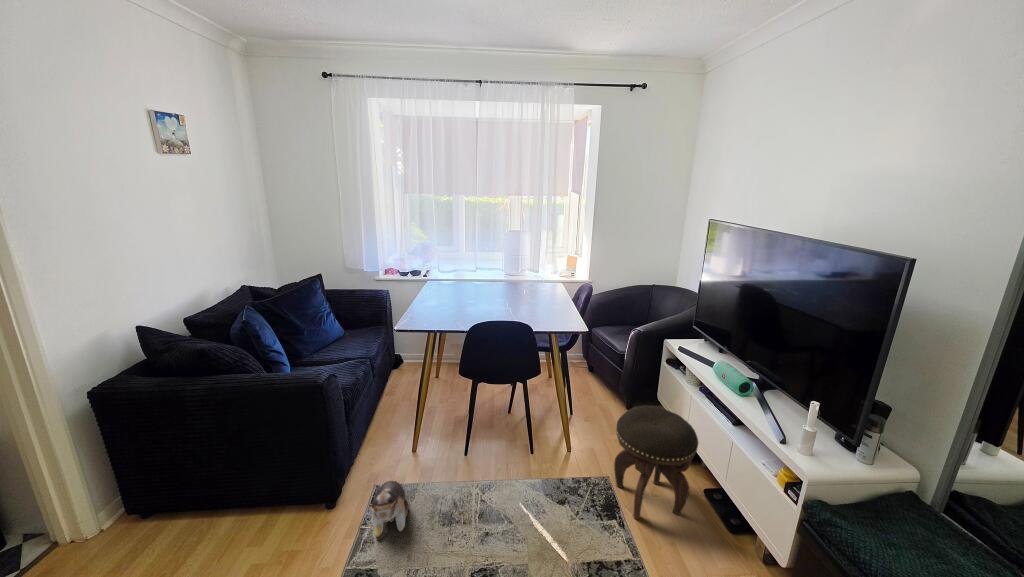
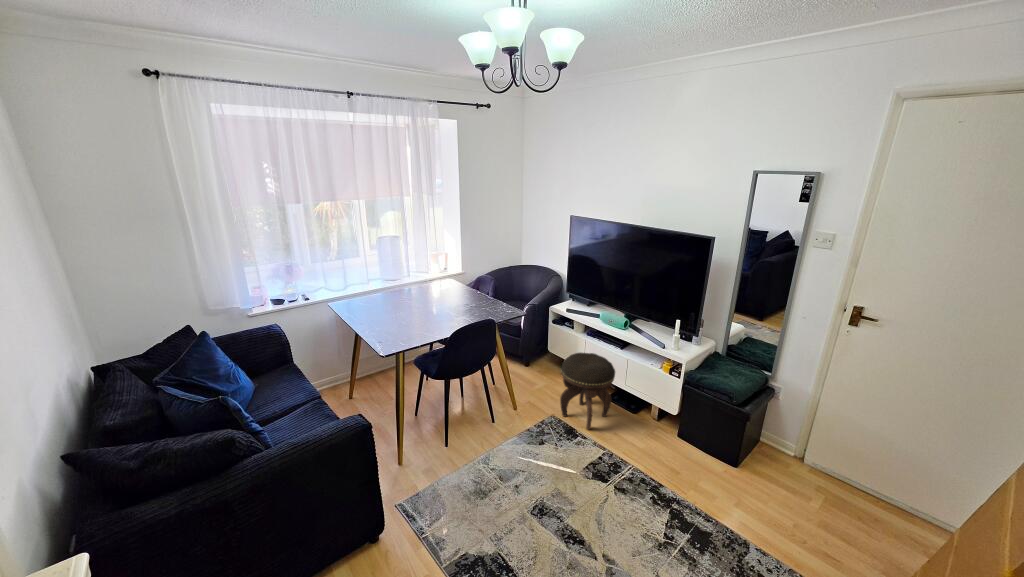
plush toy: present [368,481,409,537] -> none [413,486,467,535]

